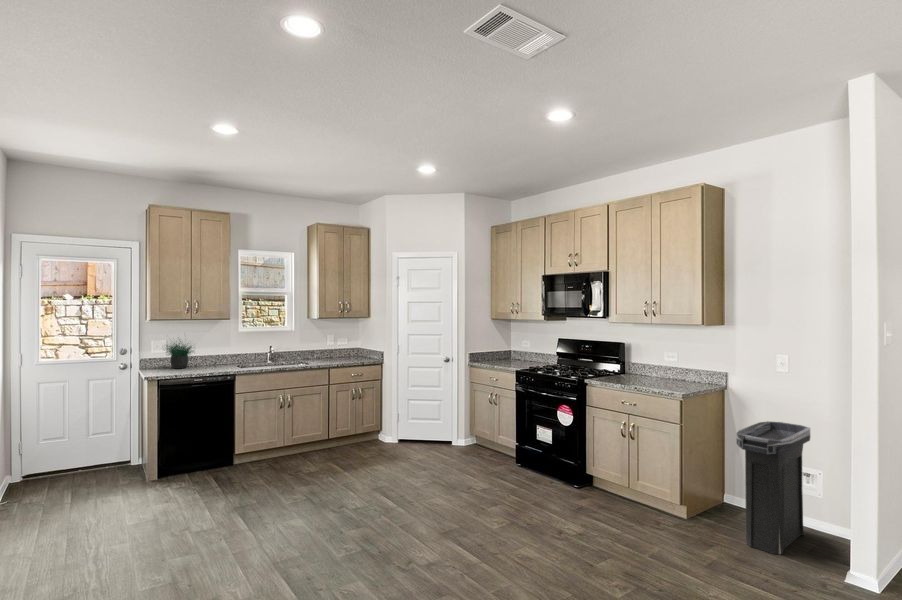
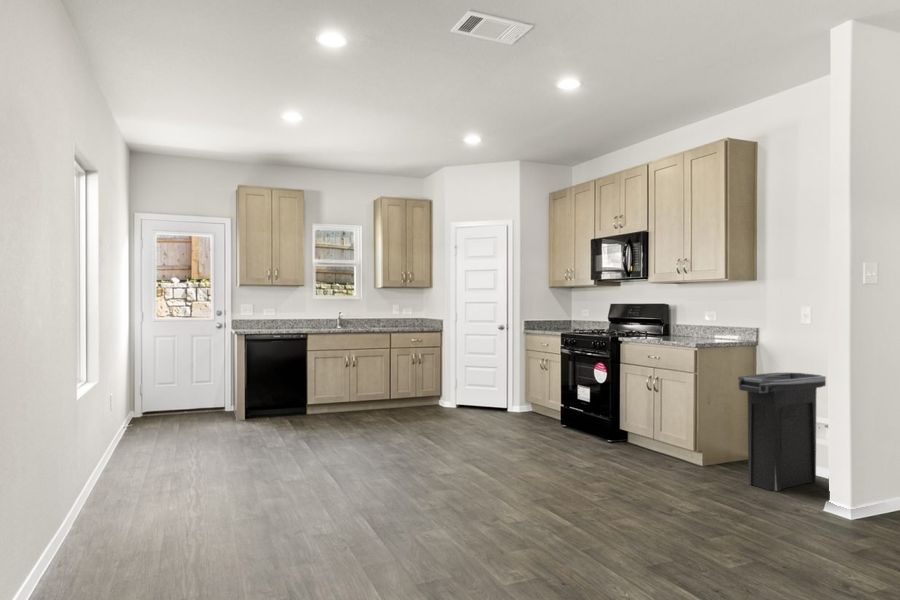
potted plant: present [166,341,193,368] -> none [245,297,278,329]

